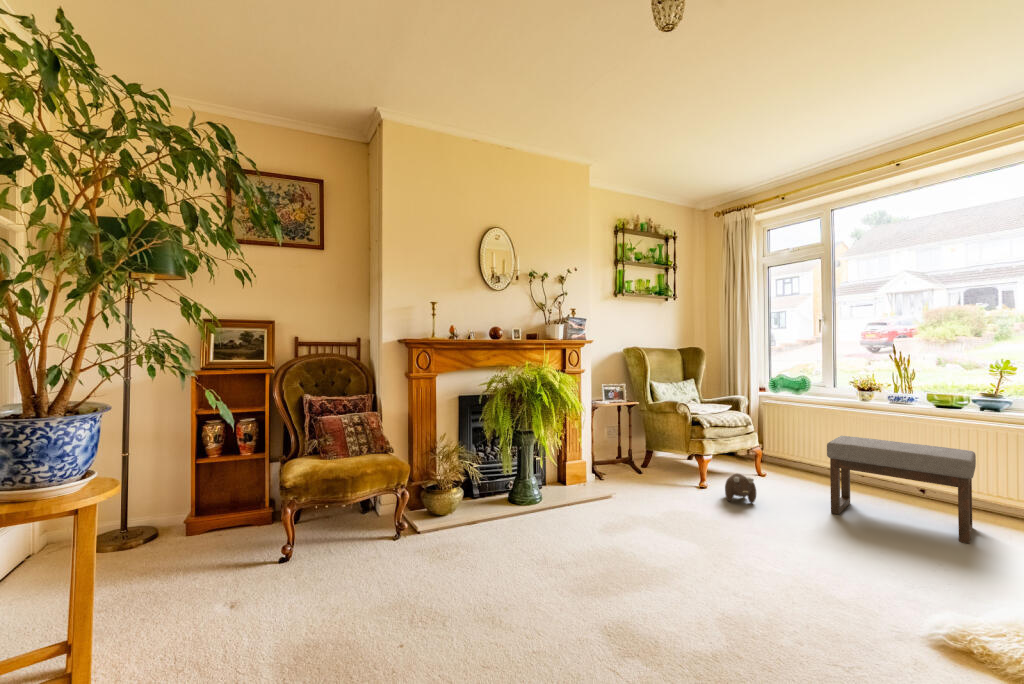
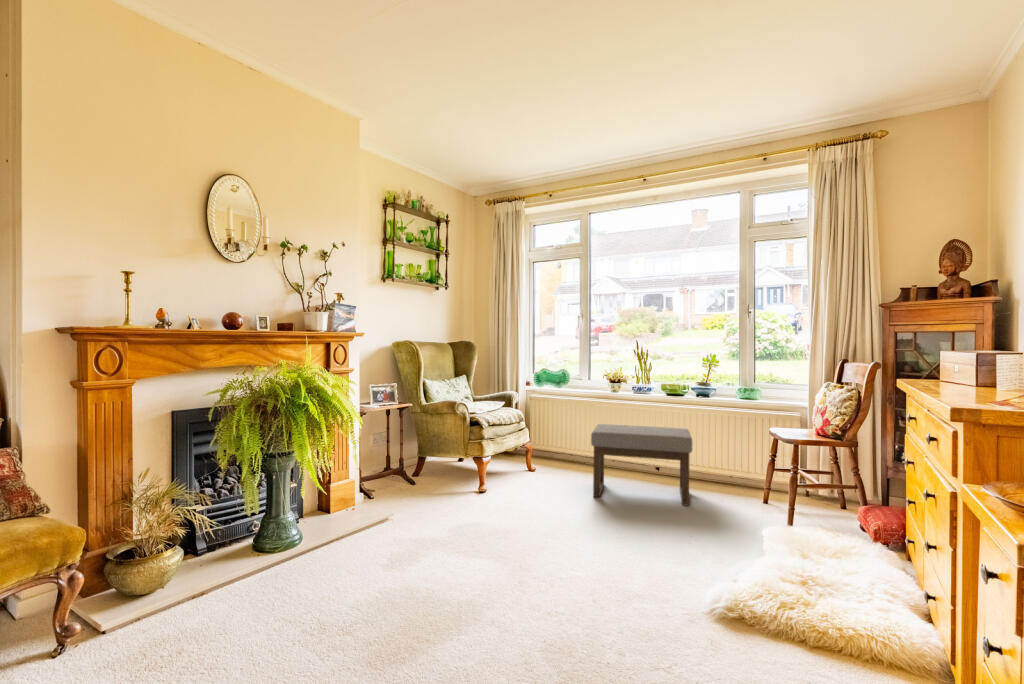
plush toy: present [725,474,756,503] -> none [504,471,534,501]

